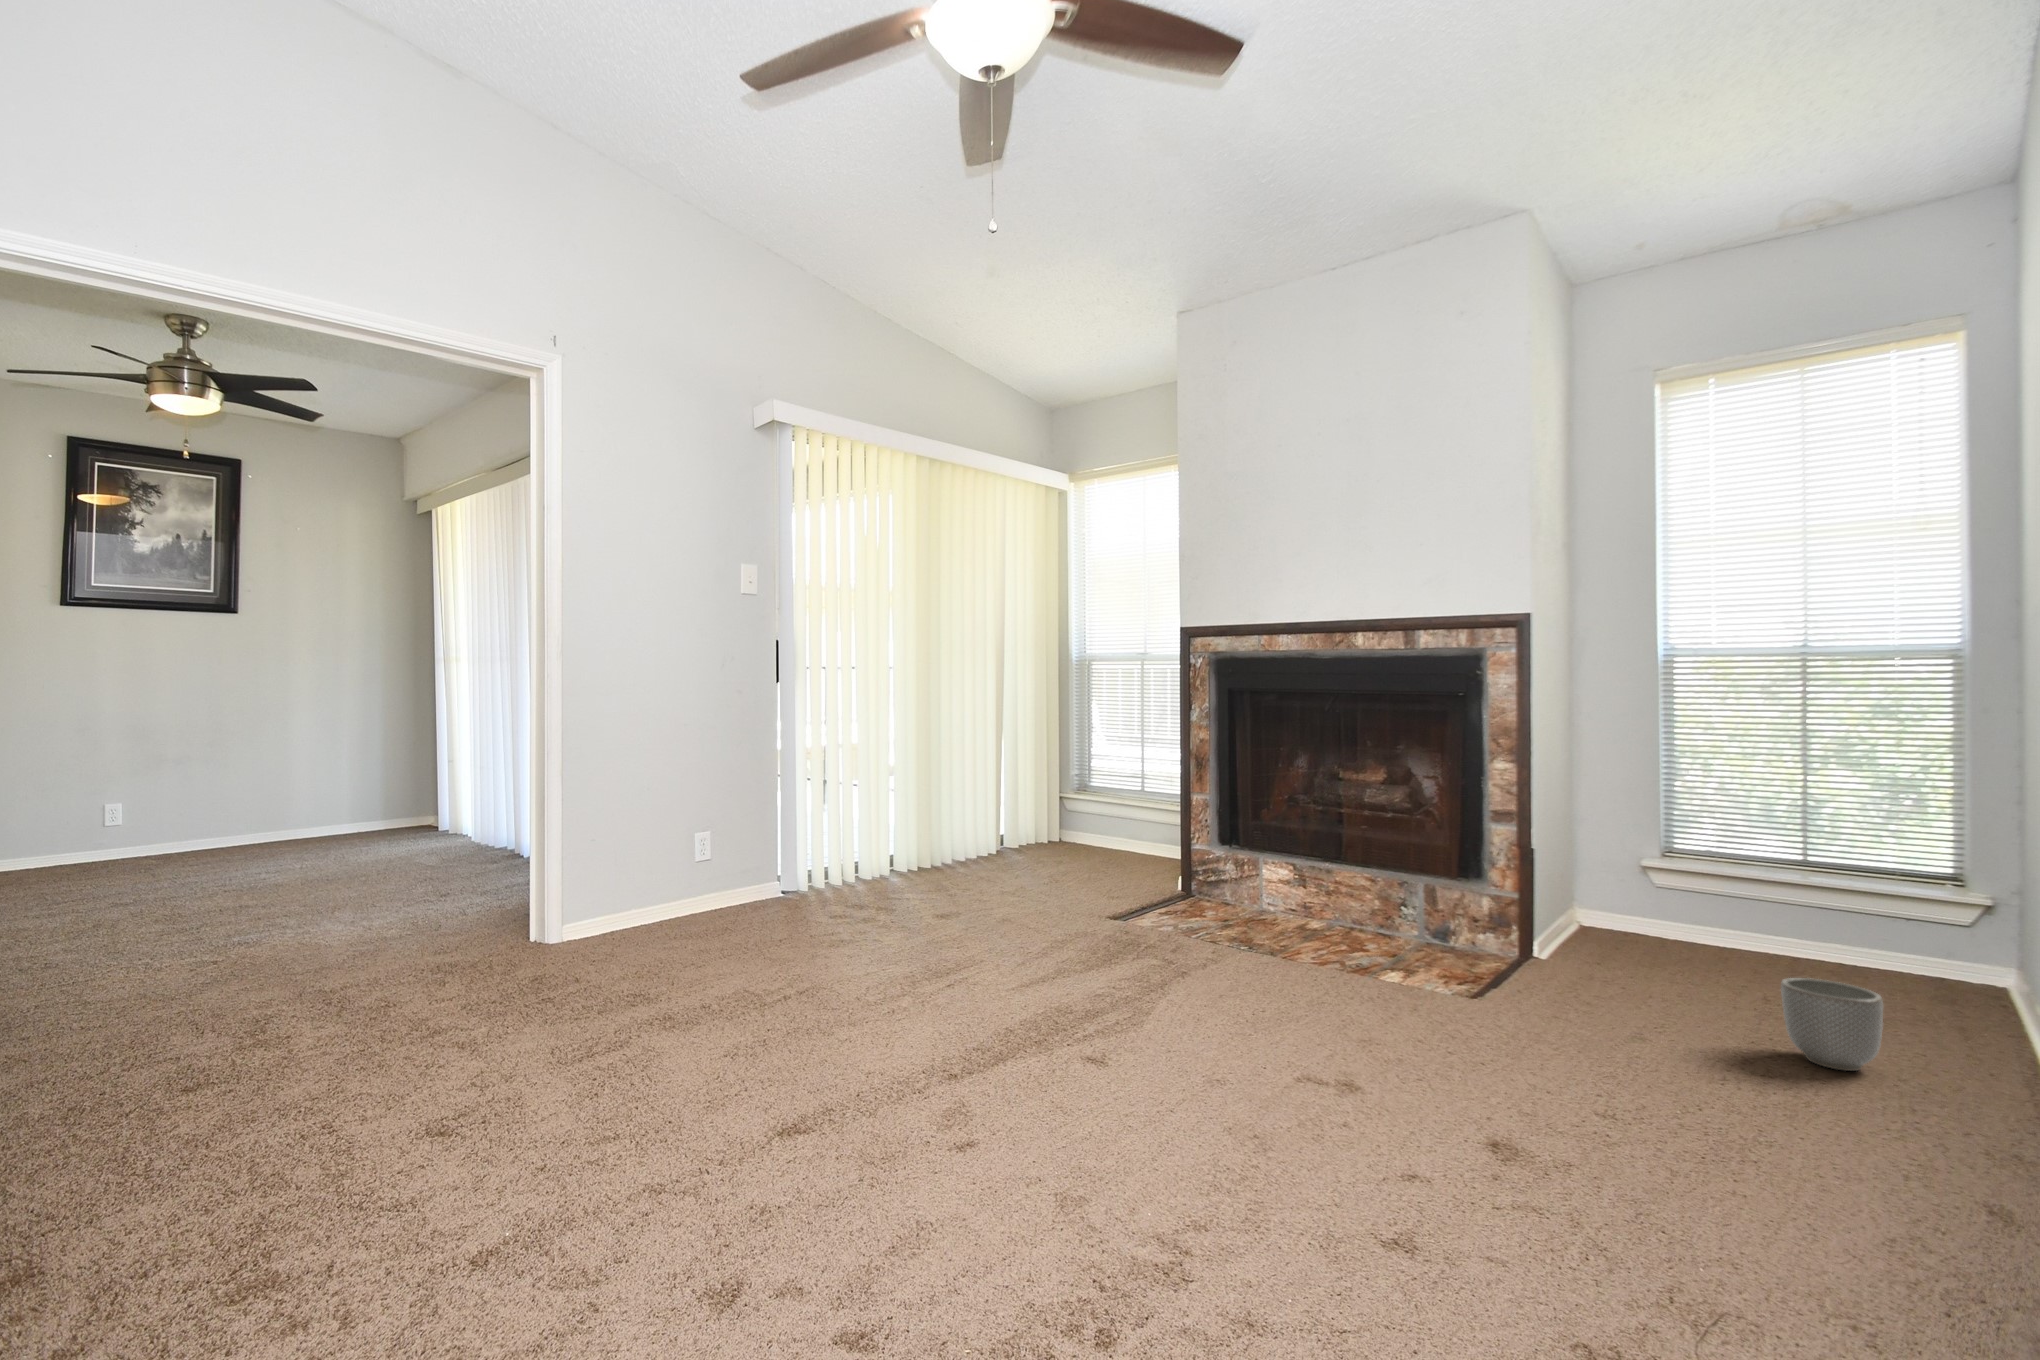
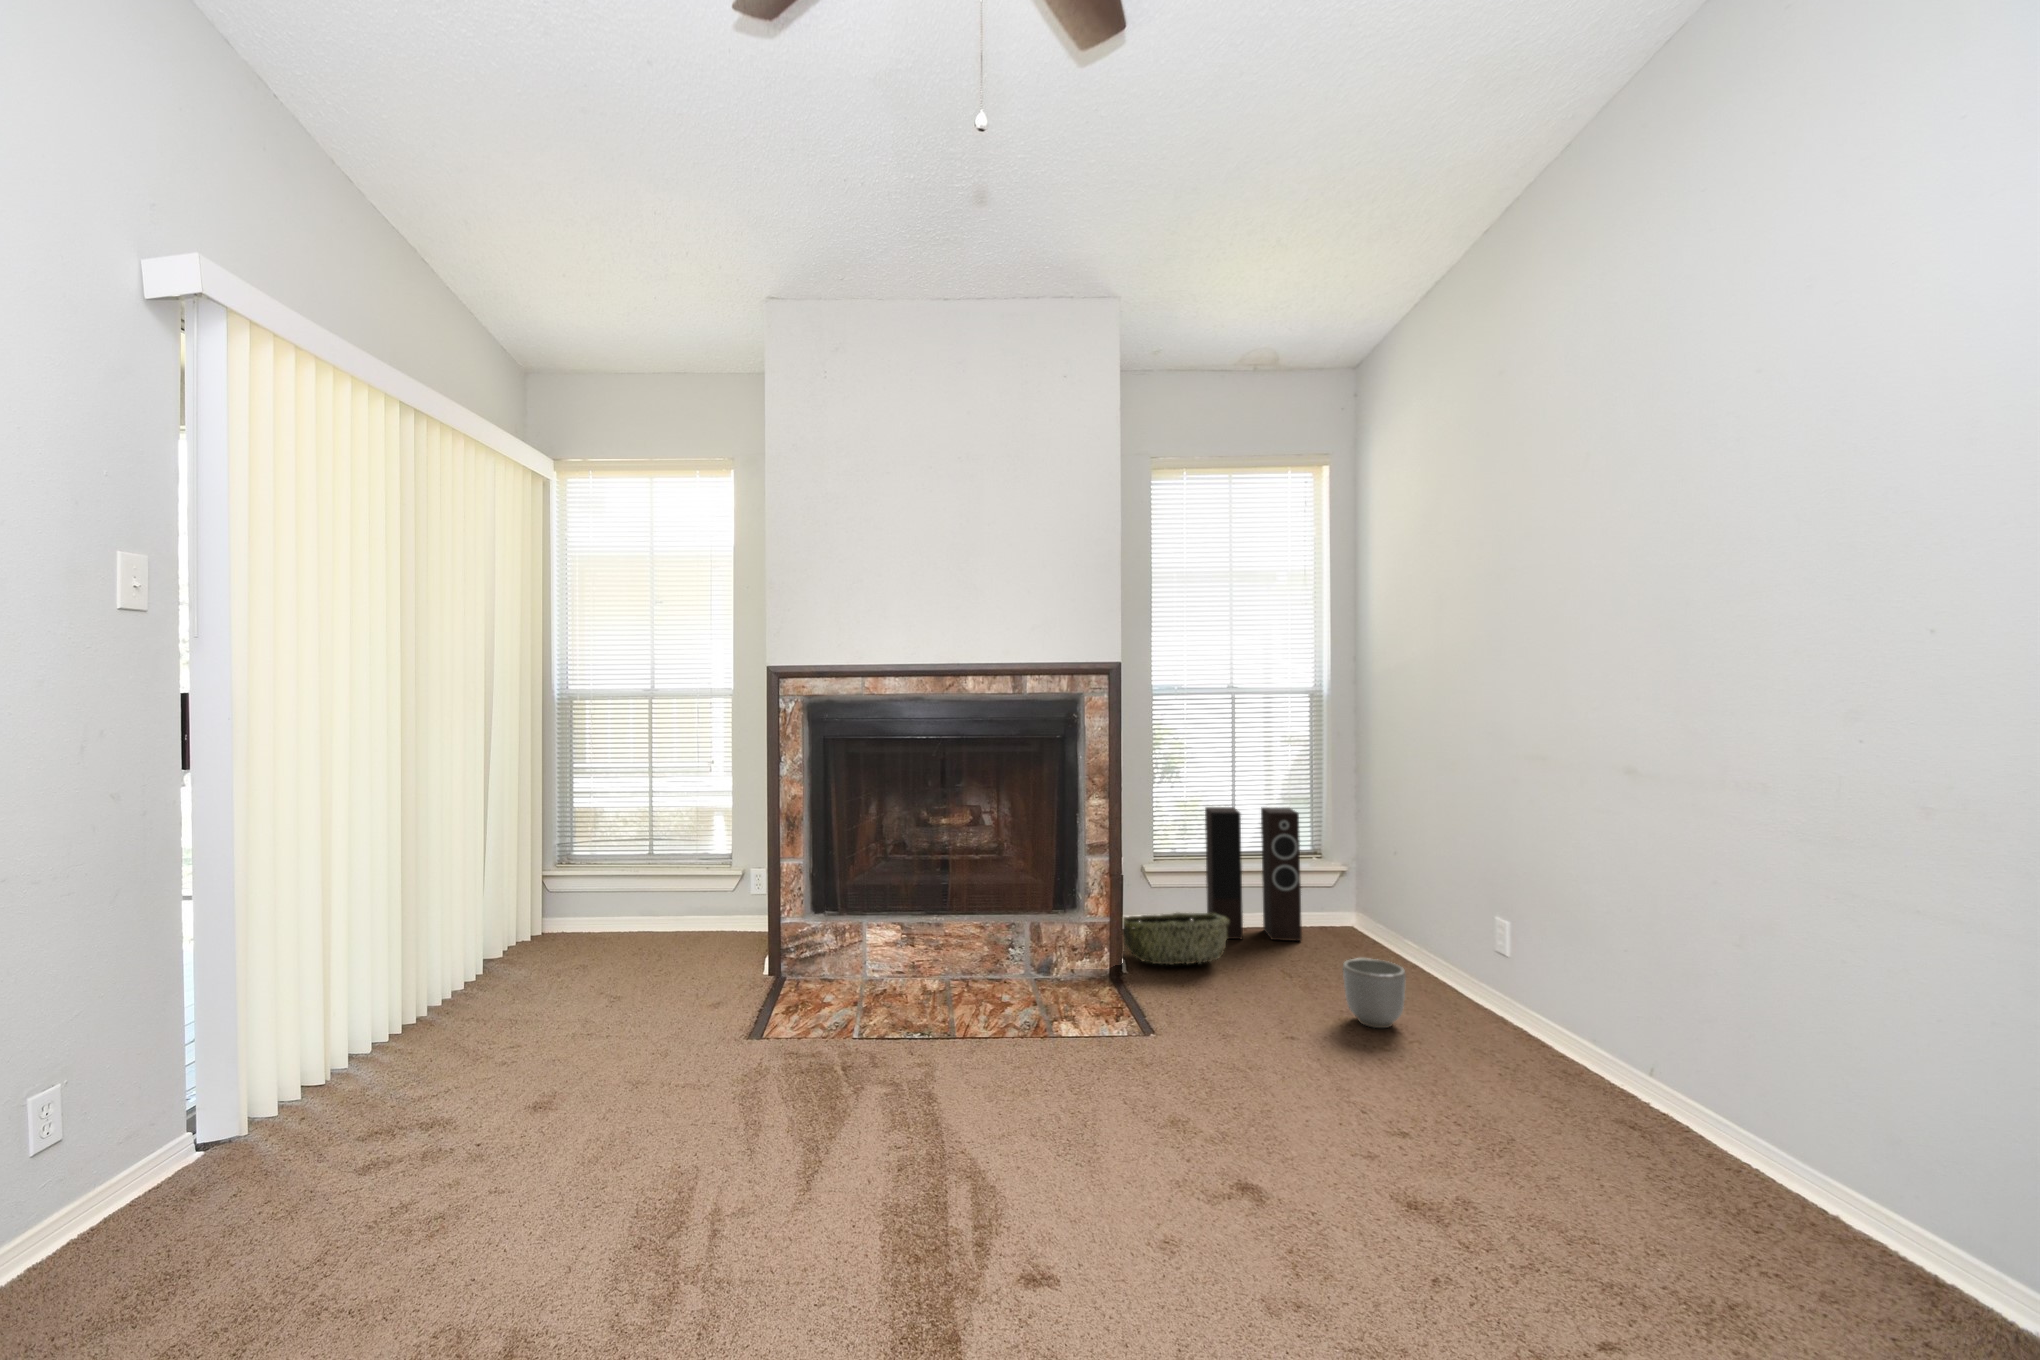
speaker: none [1725,797,1888,988] -> present [1205,807,1302,941]
woven basket: none [1547,903,1703,972] -> present [1123,913,1229,965]

